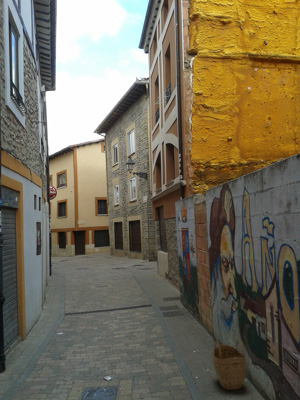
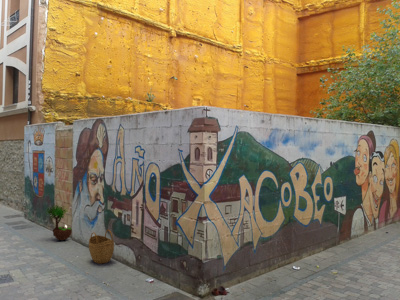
potted tree: none [179,289,209,340] -> present [46,205,72,240]

